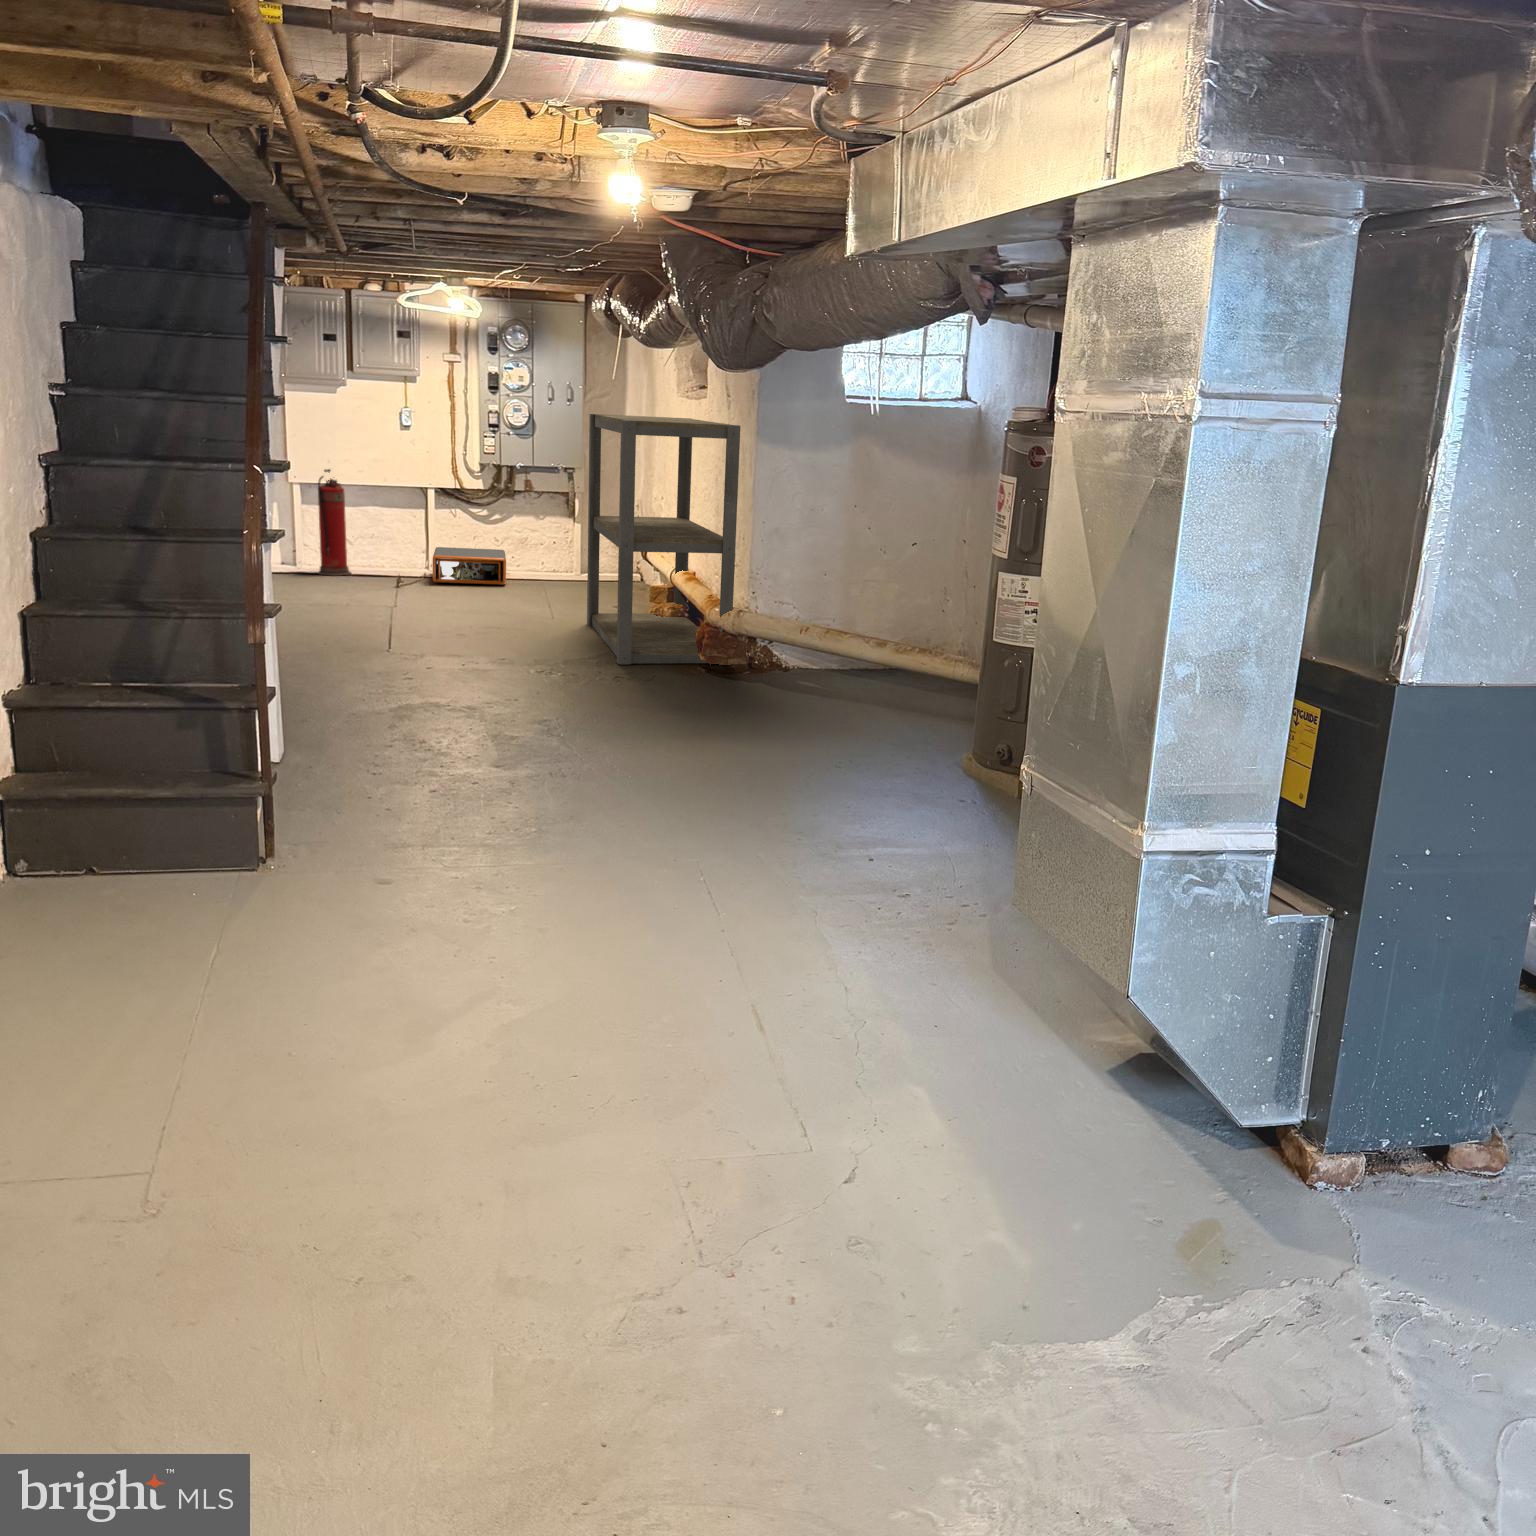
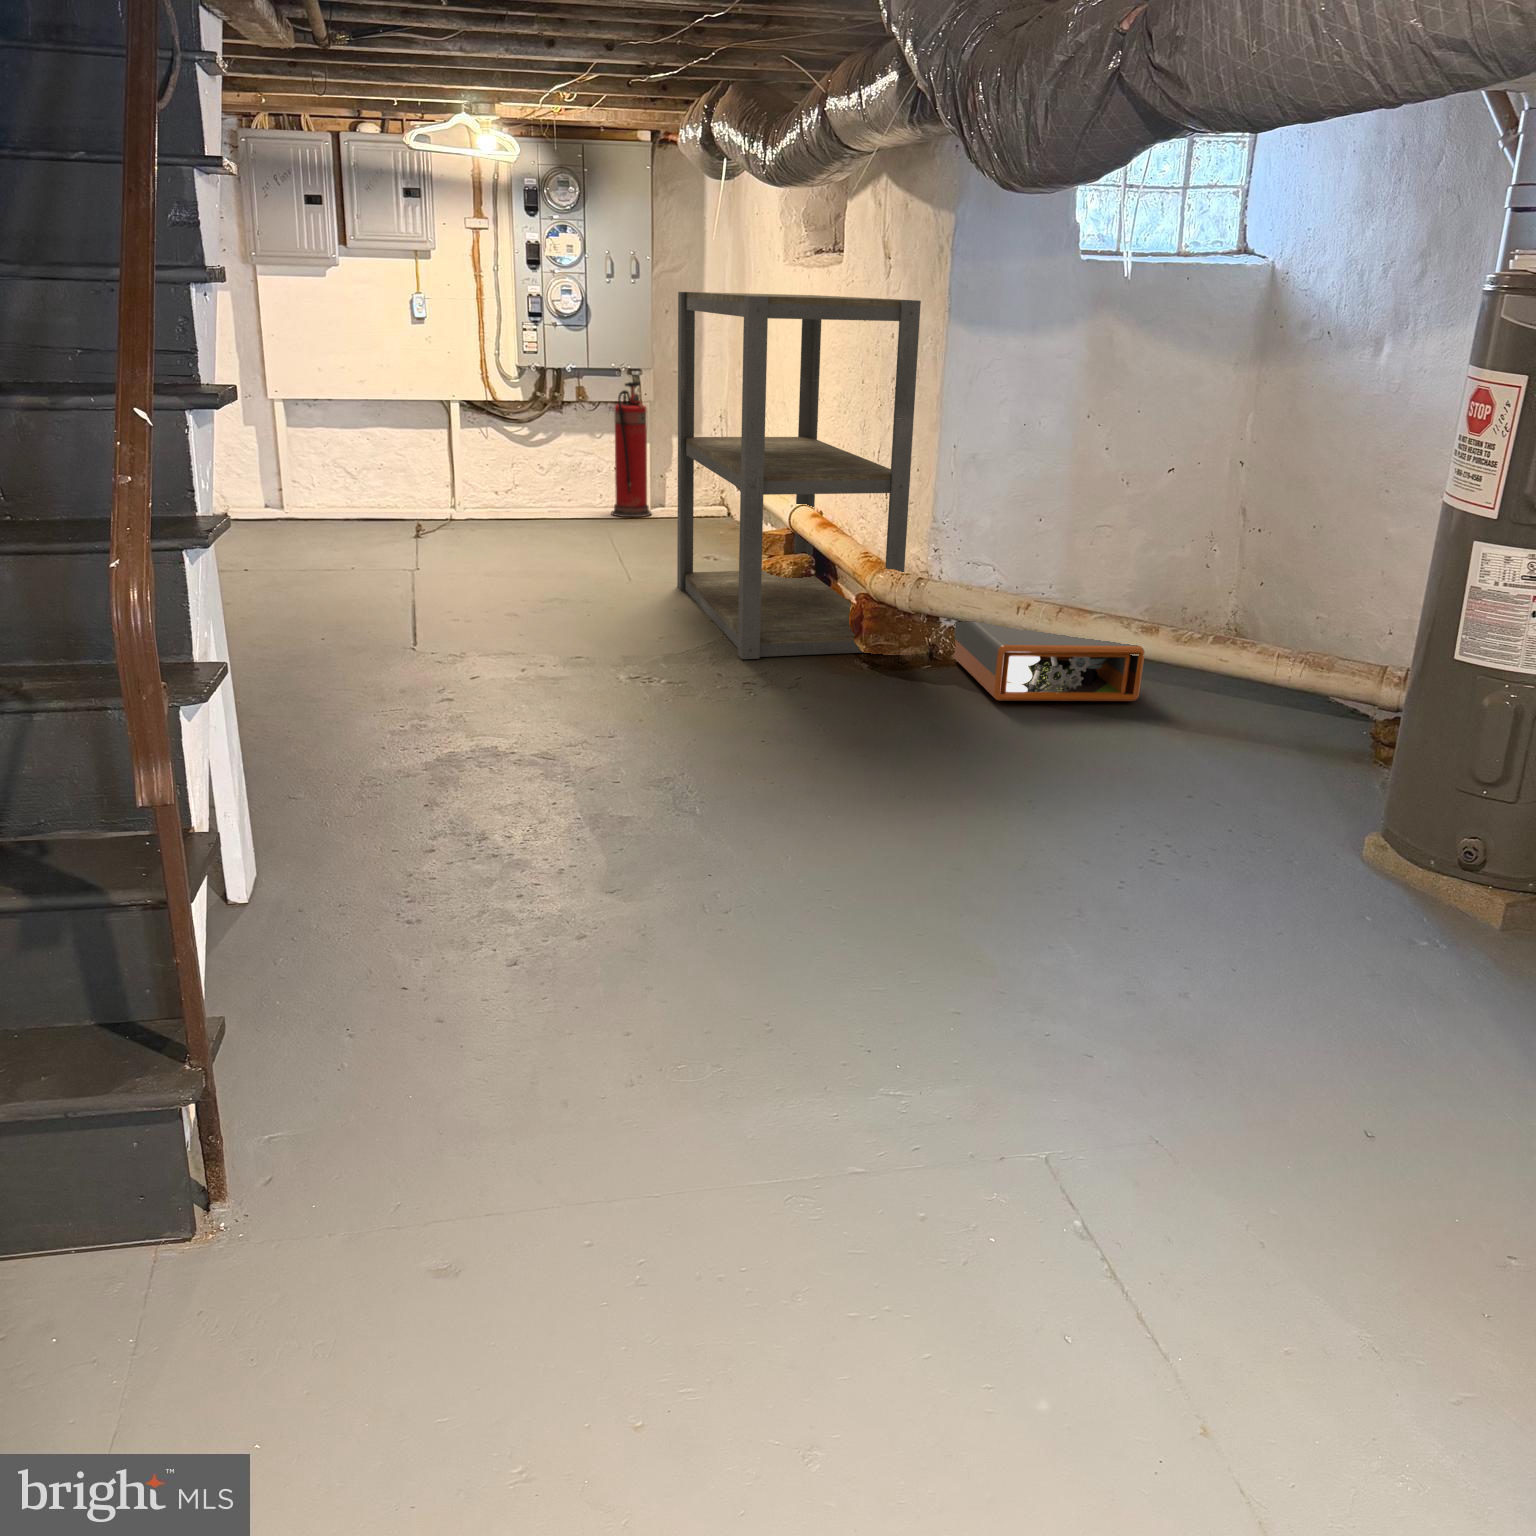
fire extinguisher: present [318,469,351,576] -> present [611,382,652,517]
storage box: present [433,547,506,585] -> present [953,621,1145,701]

